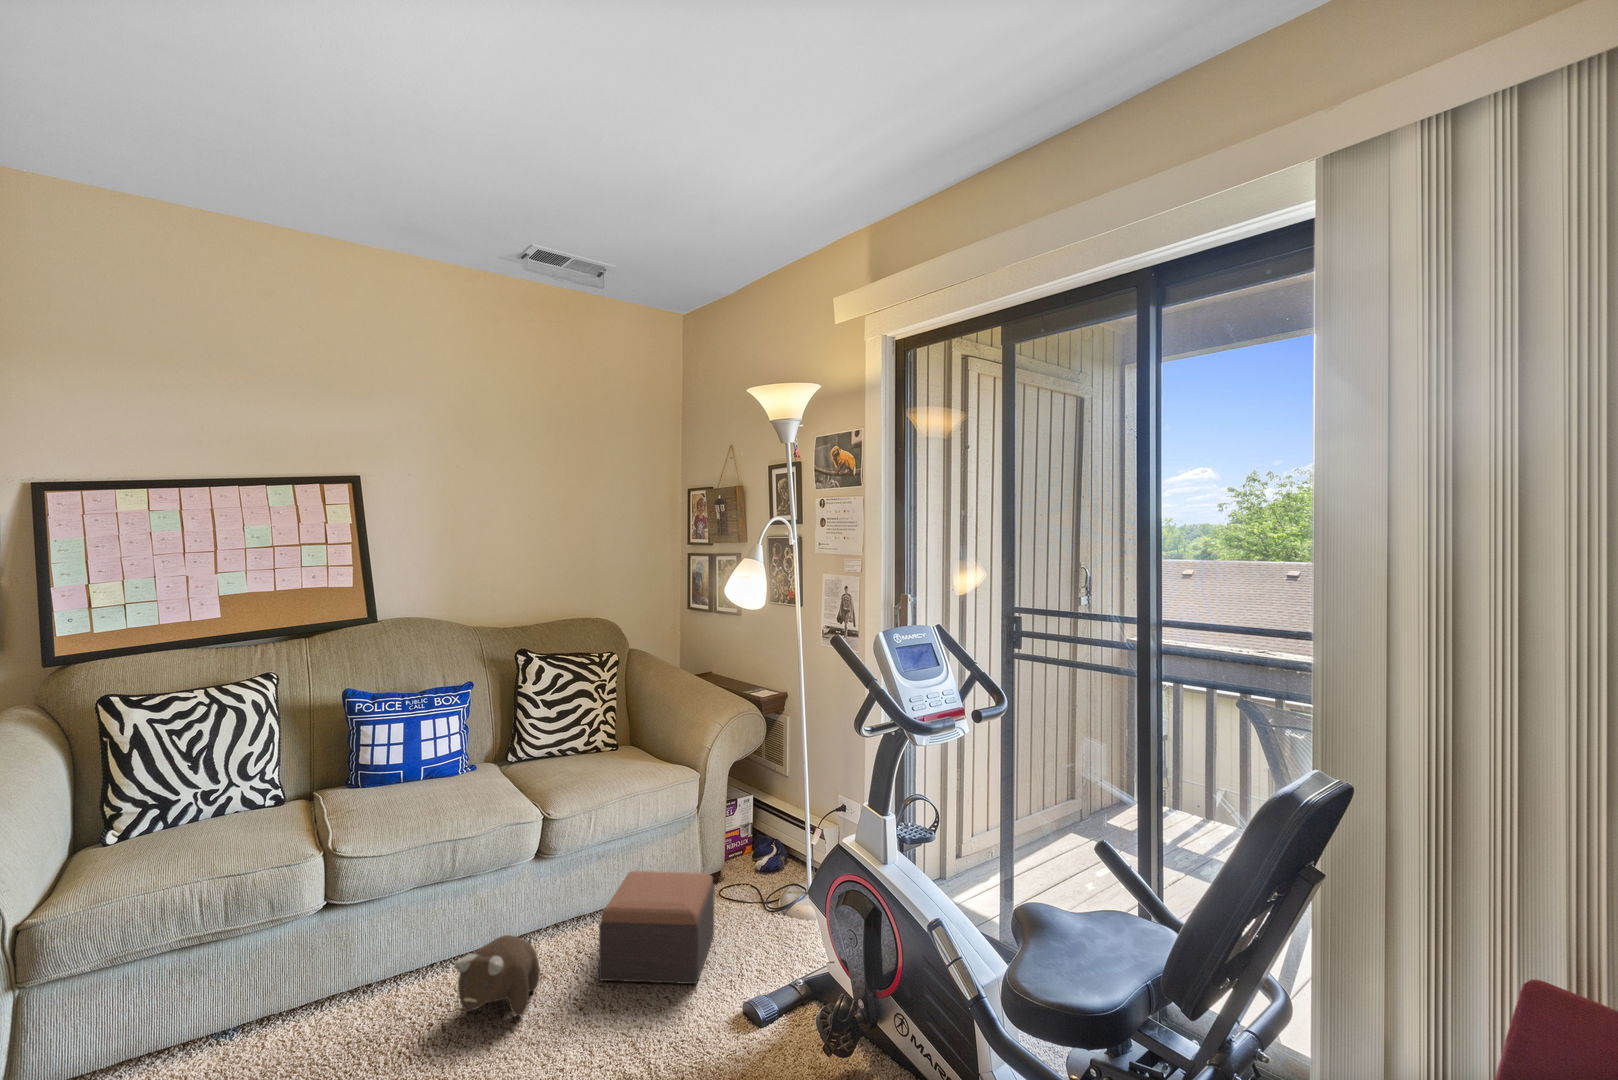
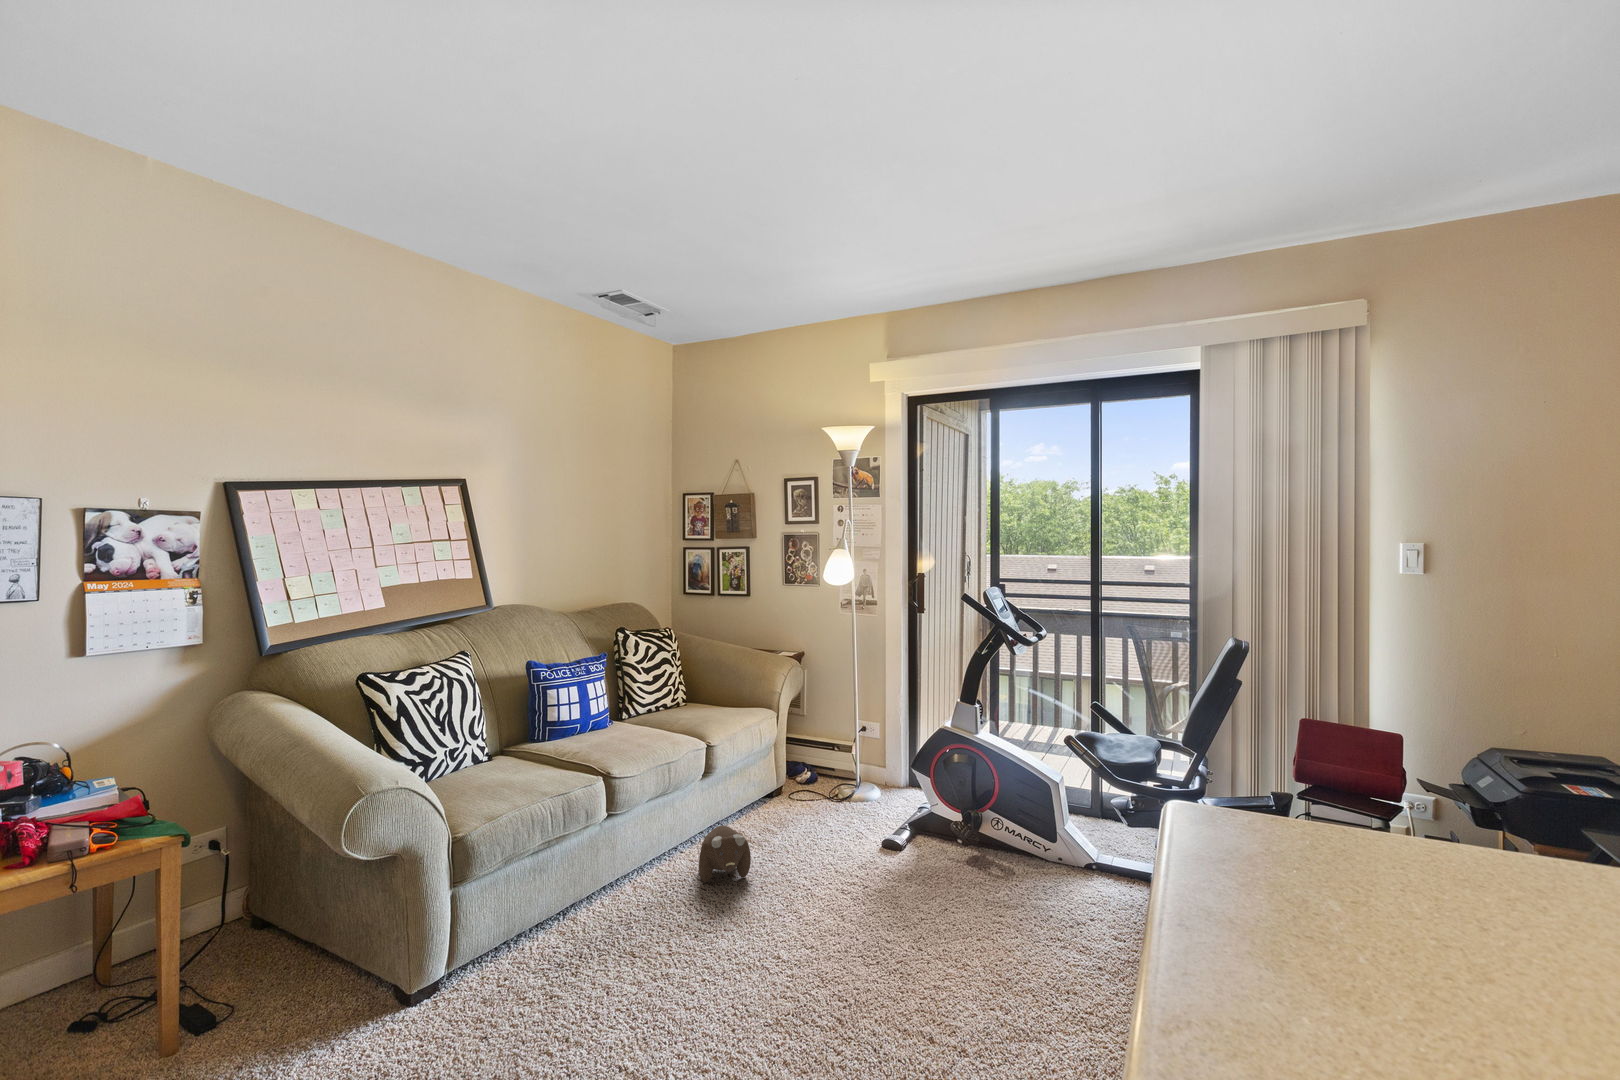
footstool: present [599,871,715,984] -> none [754,775,838,852]

